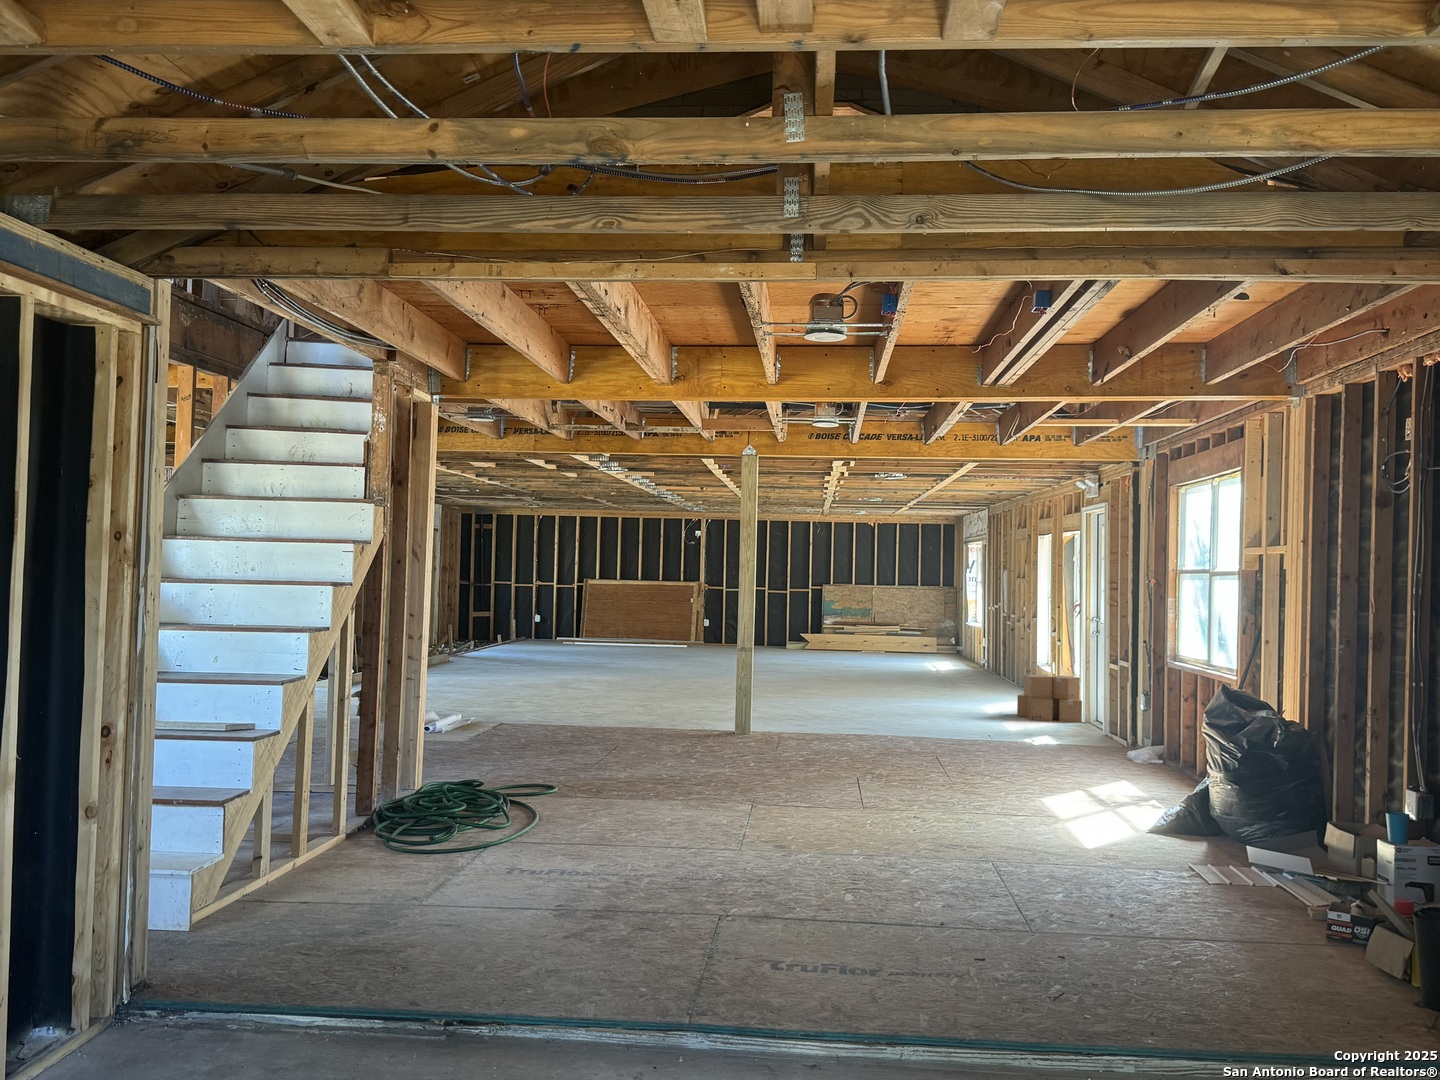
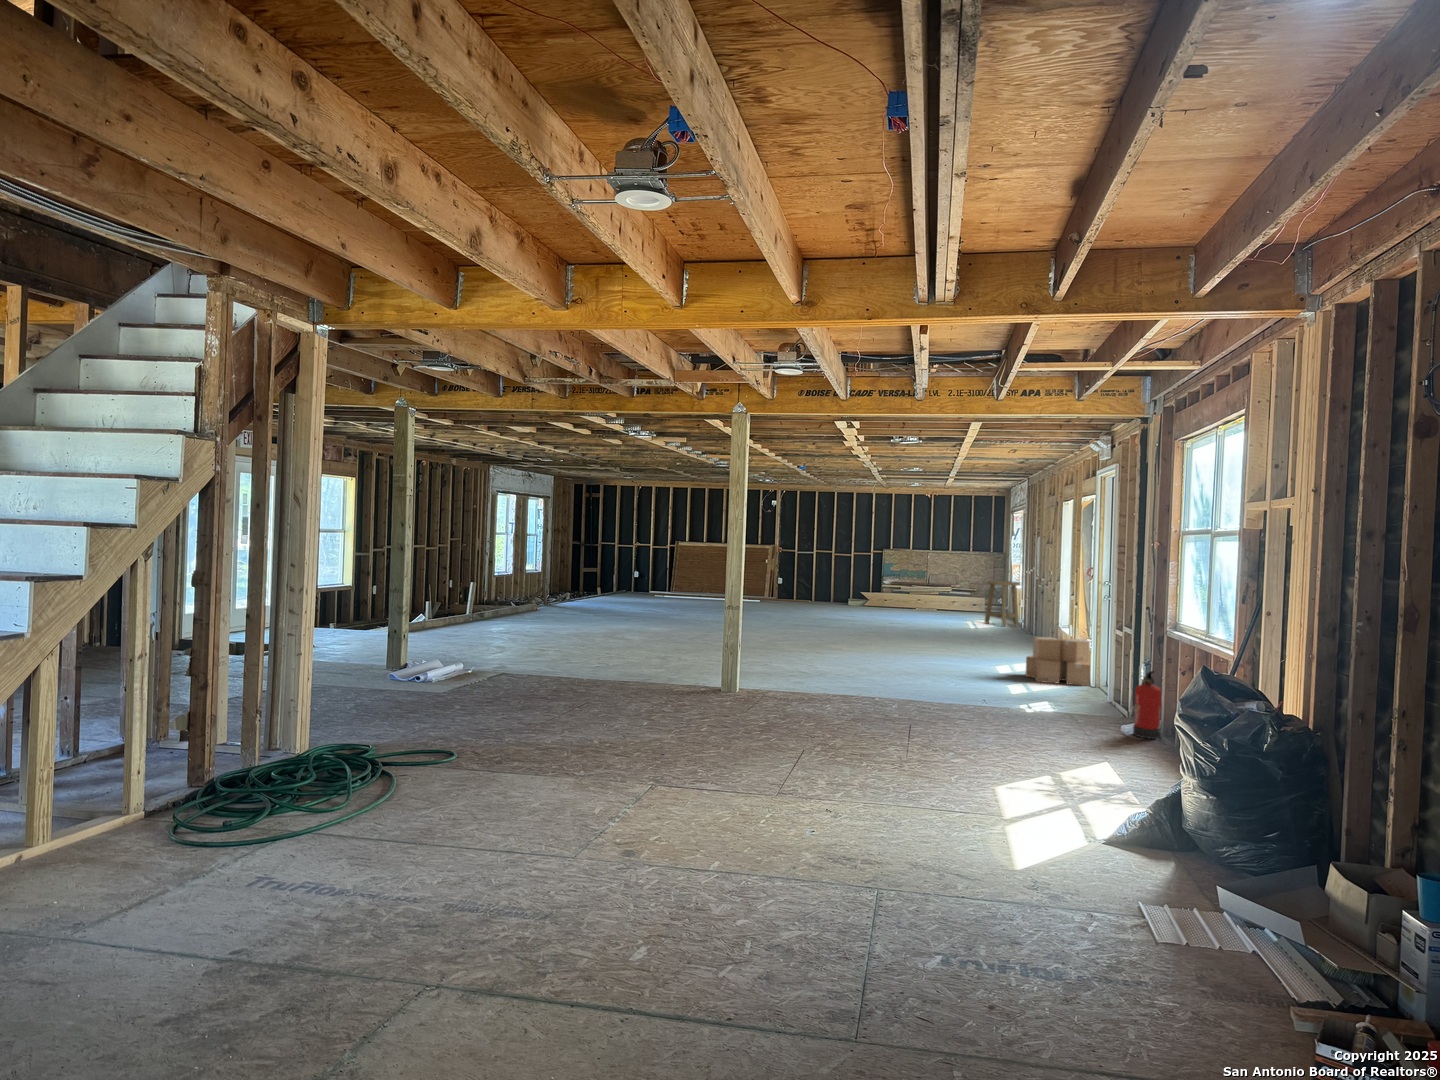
stool: none [946,619,984,669] -> present [985,581,1020,627]
fire extinguisher: none [1139,700,1163,764] -> present [1133,671,1161,739]

